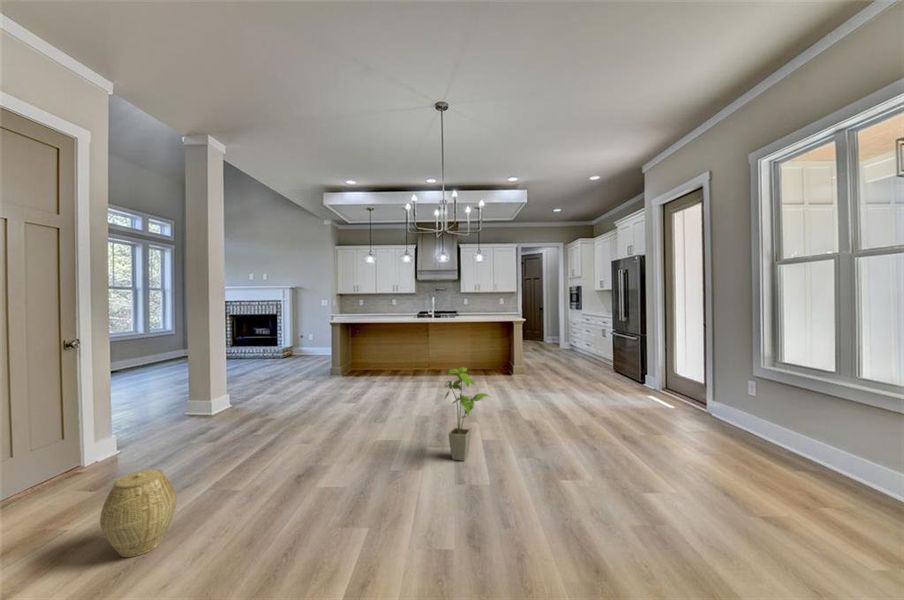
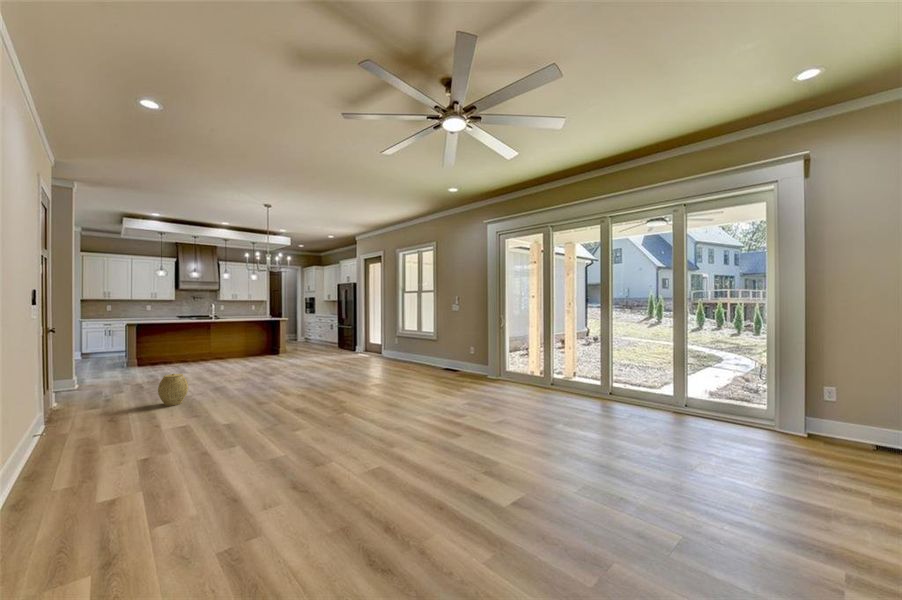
house plant: present [445,367,490,461] -> none [275,335,299,376]

